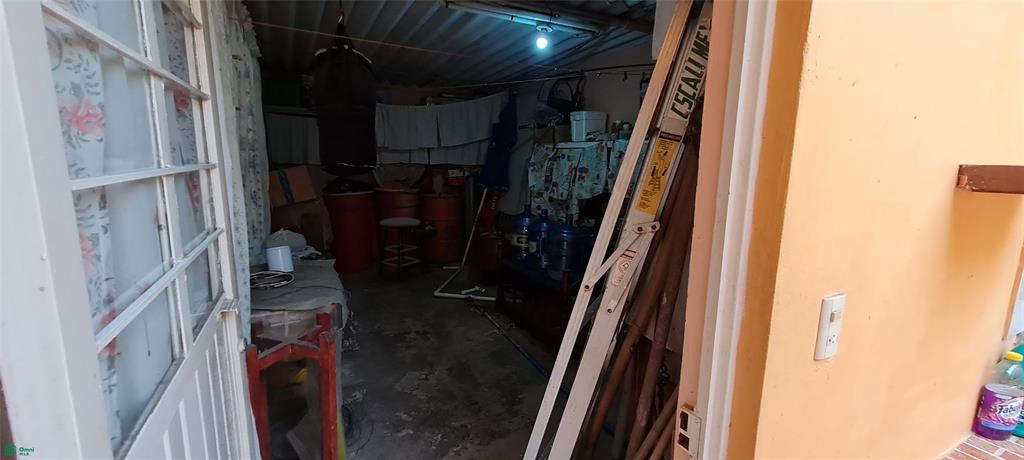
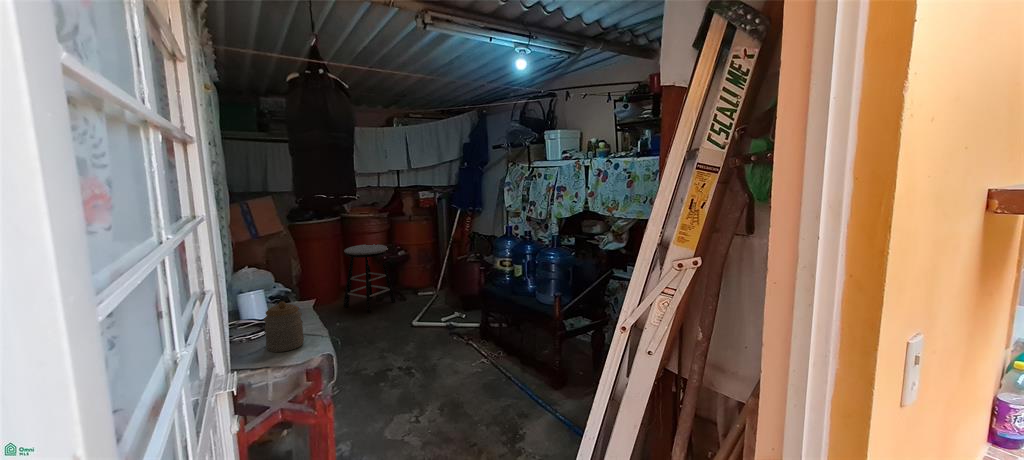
jar: none [280,249,314,292] -> present [264,301,304,352]

